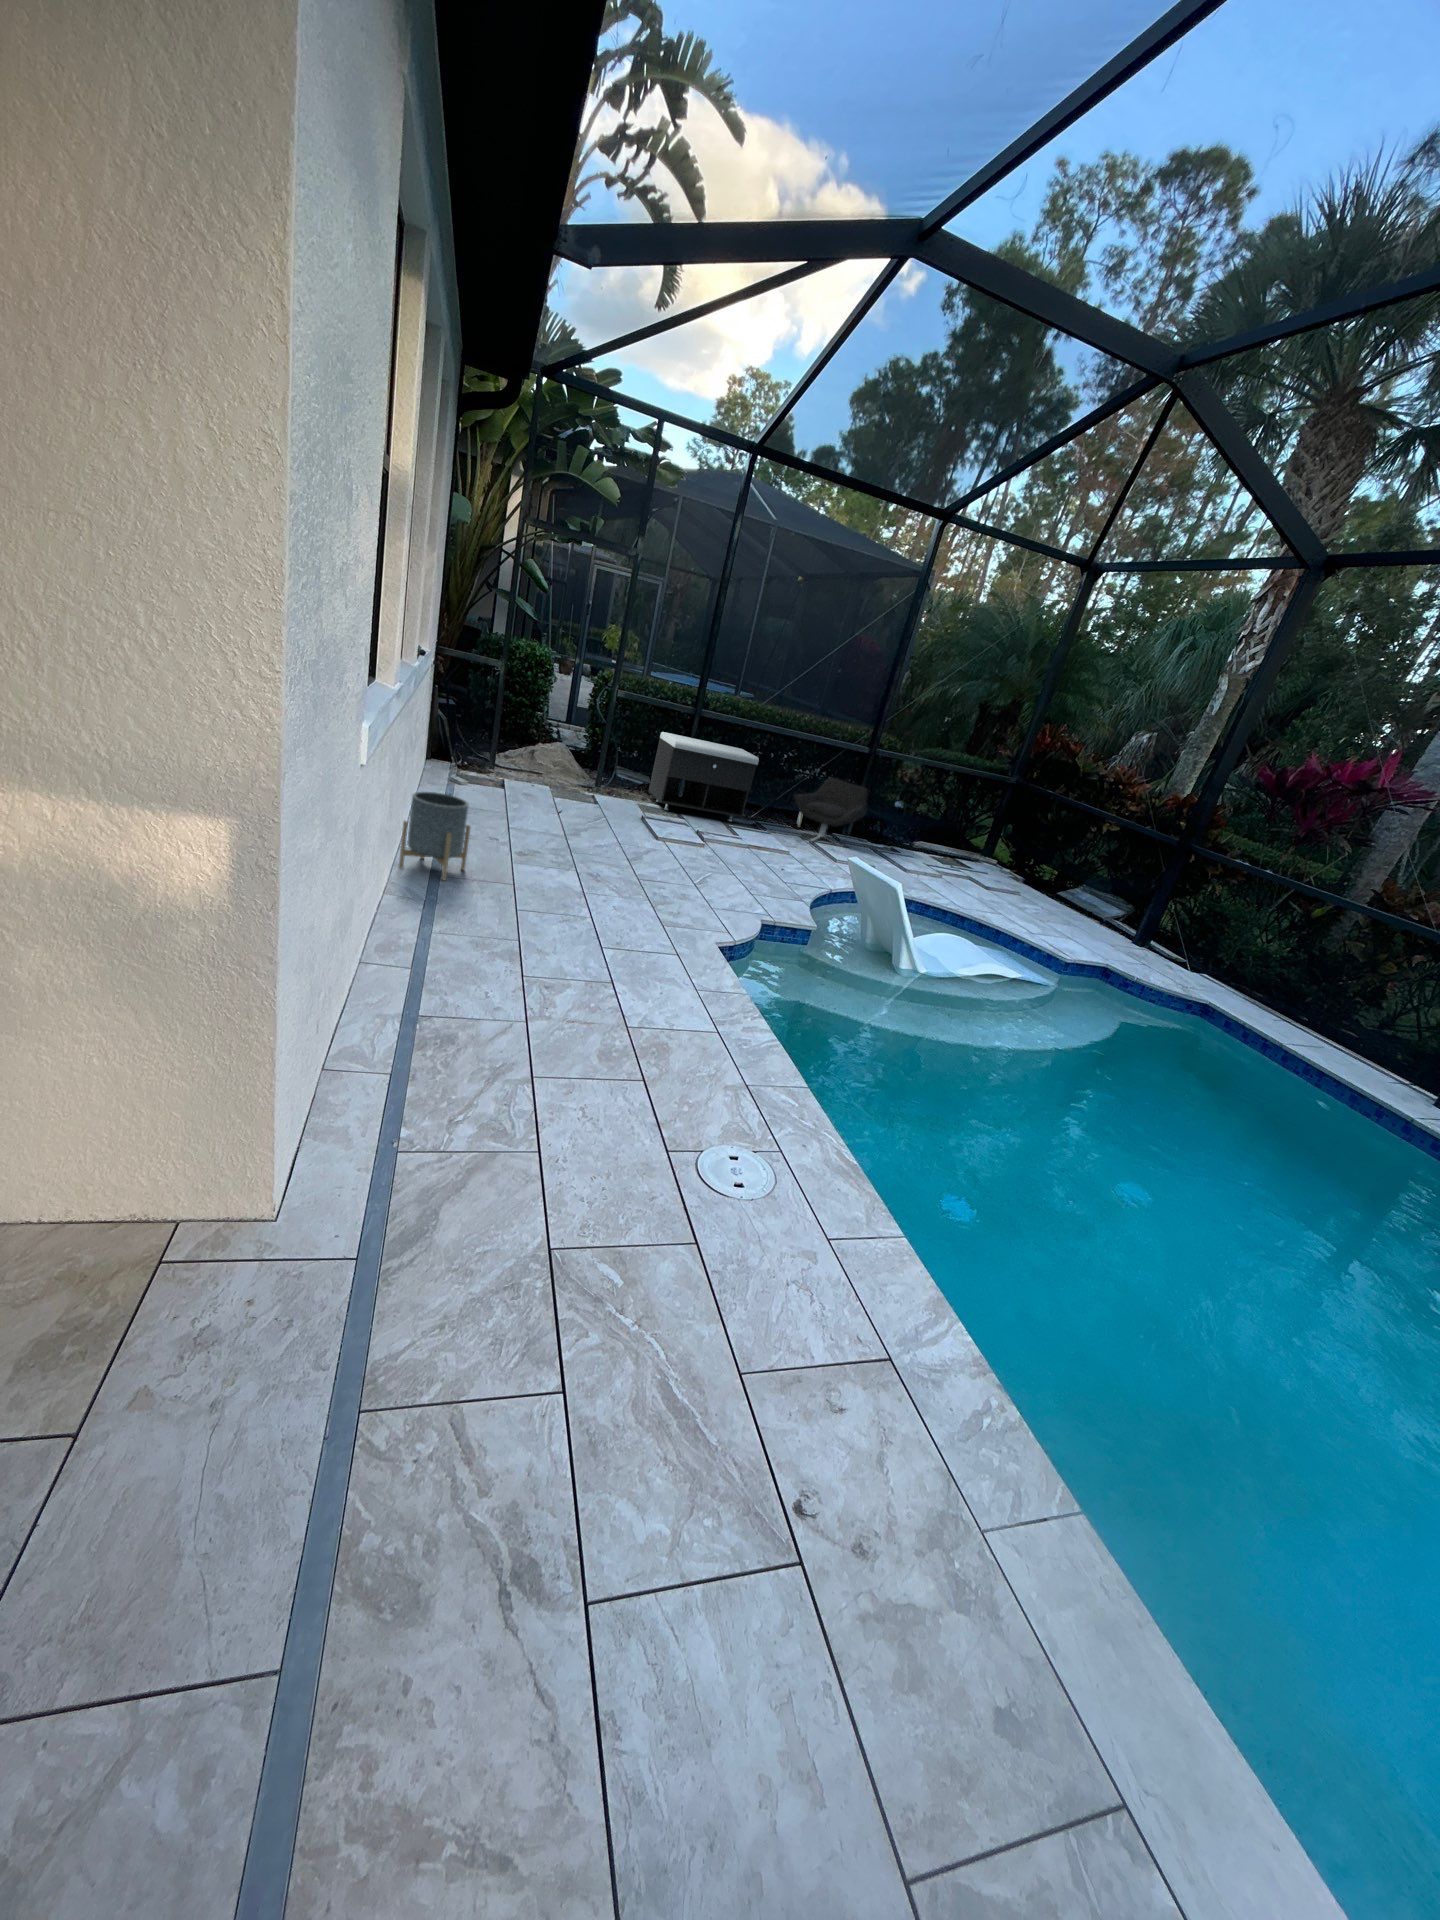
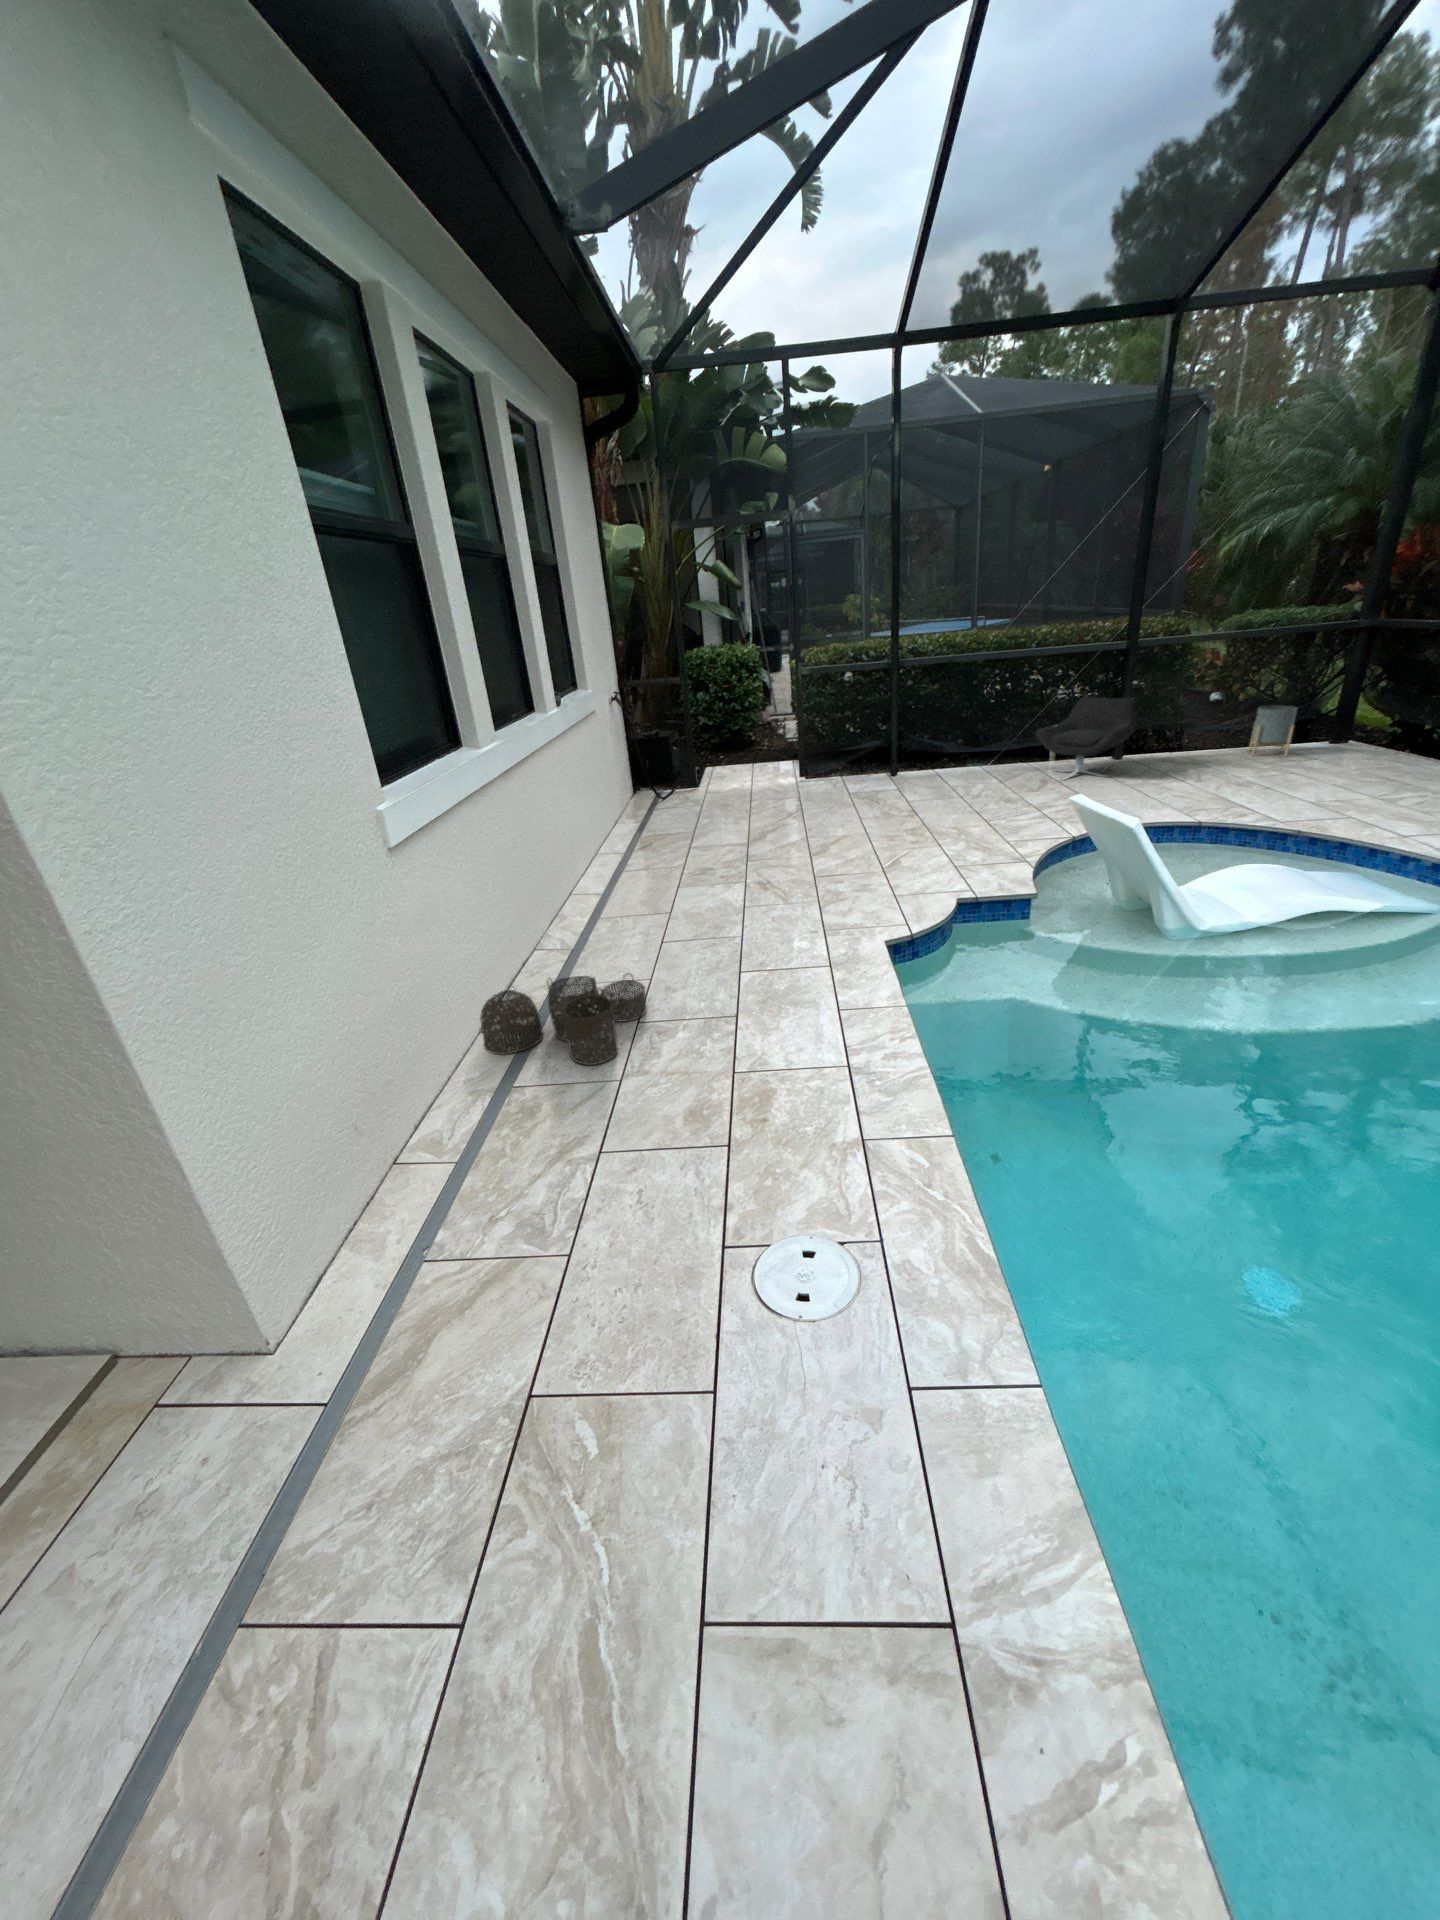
storage bench: present [649,732,759,822] -> none [864,695,979,785]
planter: present [399,792,471,881] -> present [1249,706,1297,756]
woven basket: none [367,920,527,1007] -> present [480,976,646,1065]

